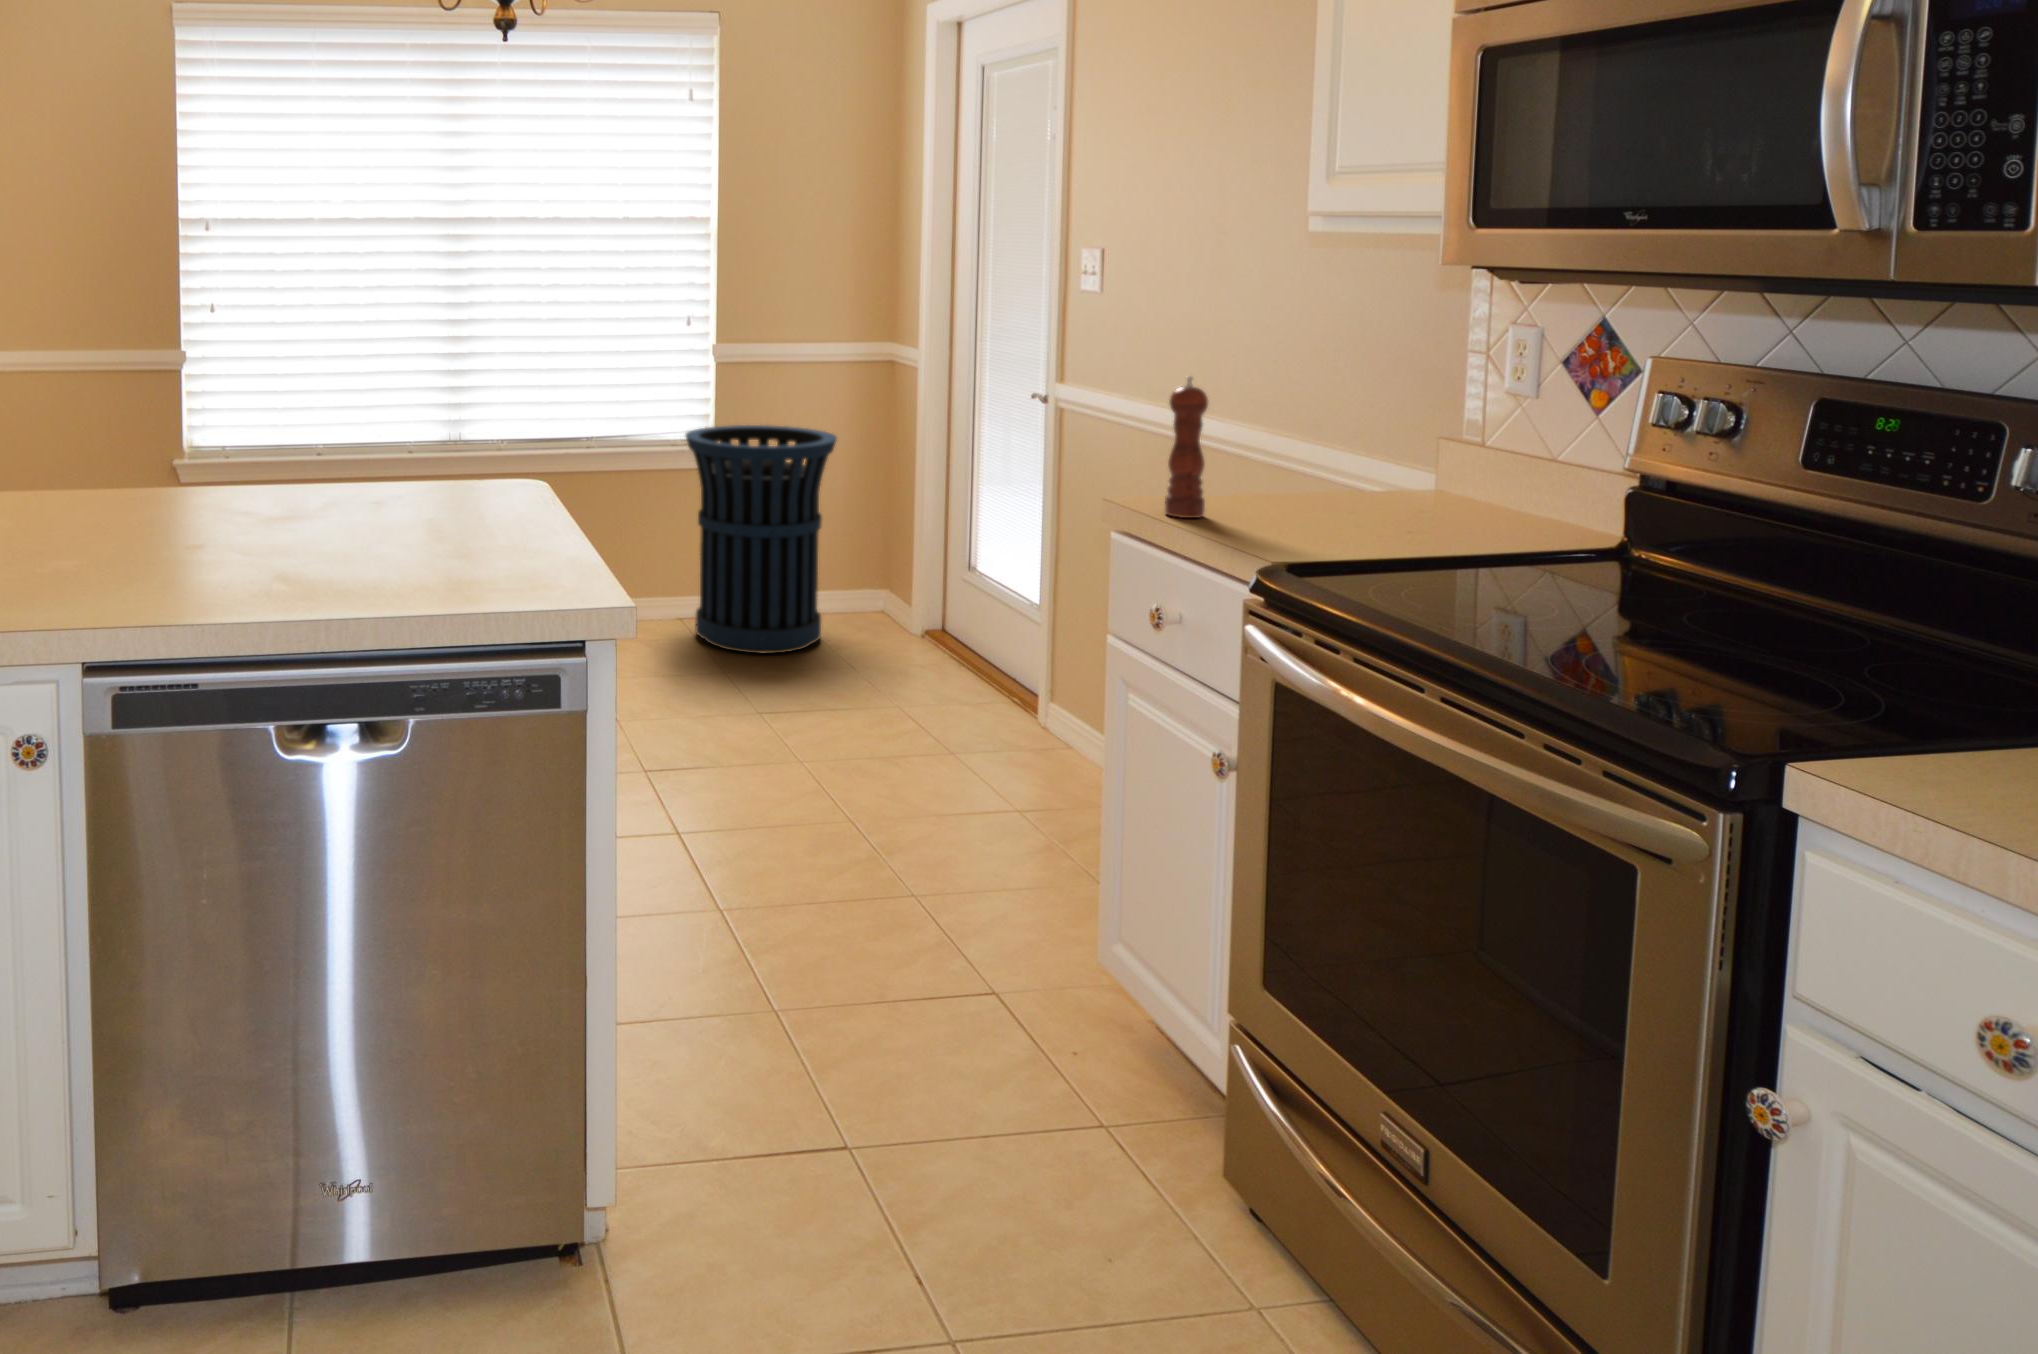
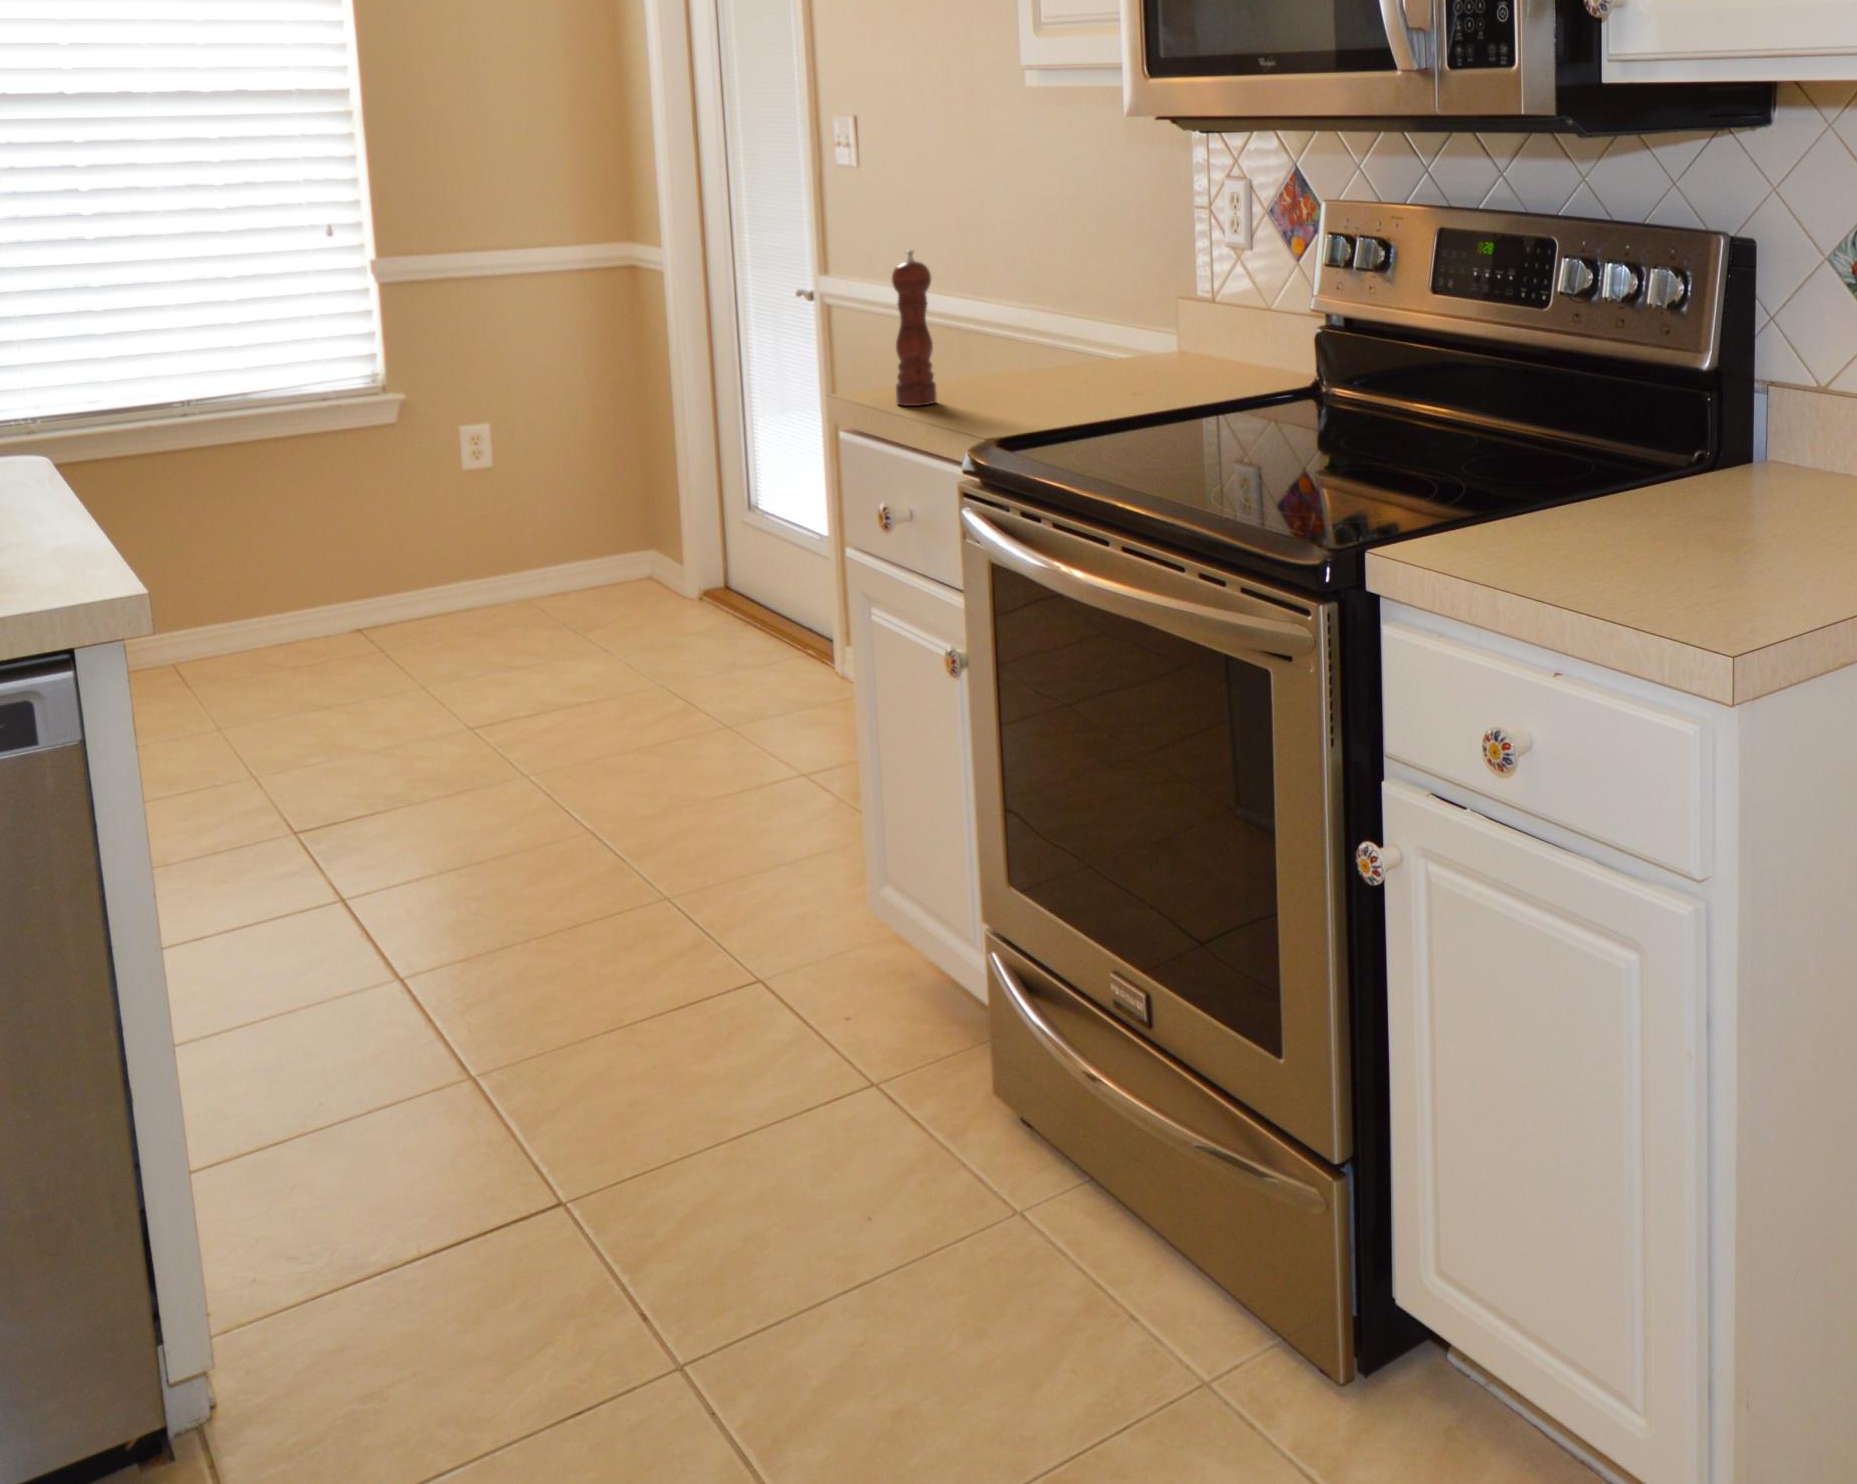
trash can: present [685,425,837,653] -> none [366,359,570,653]

